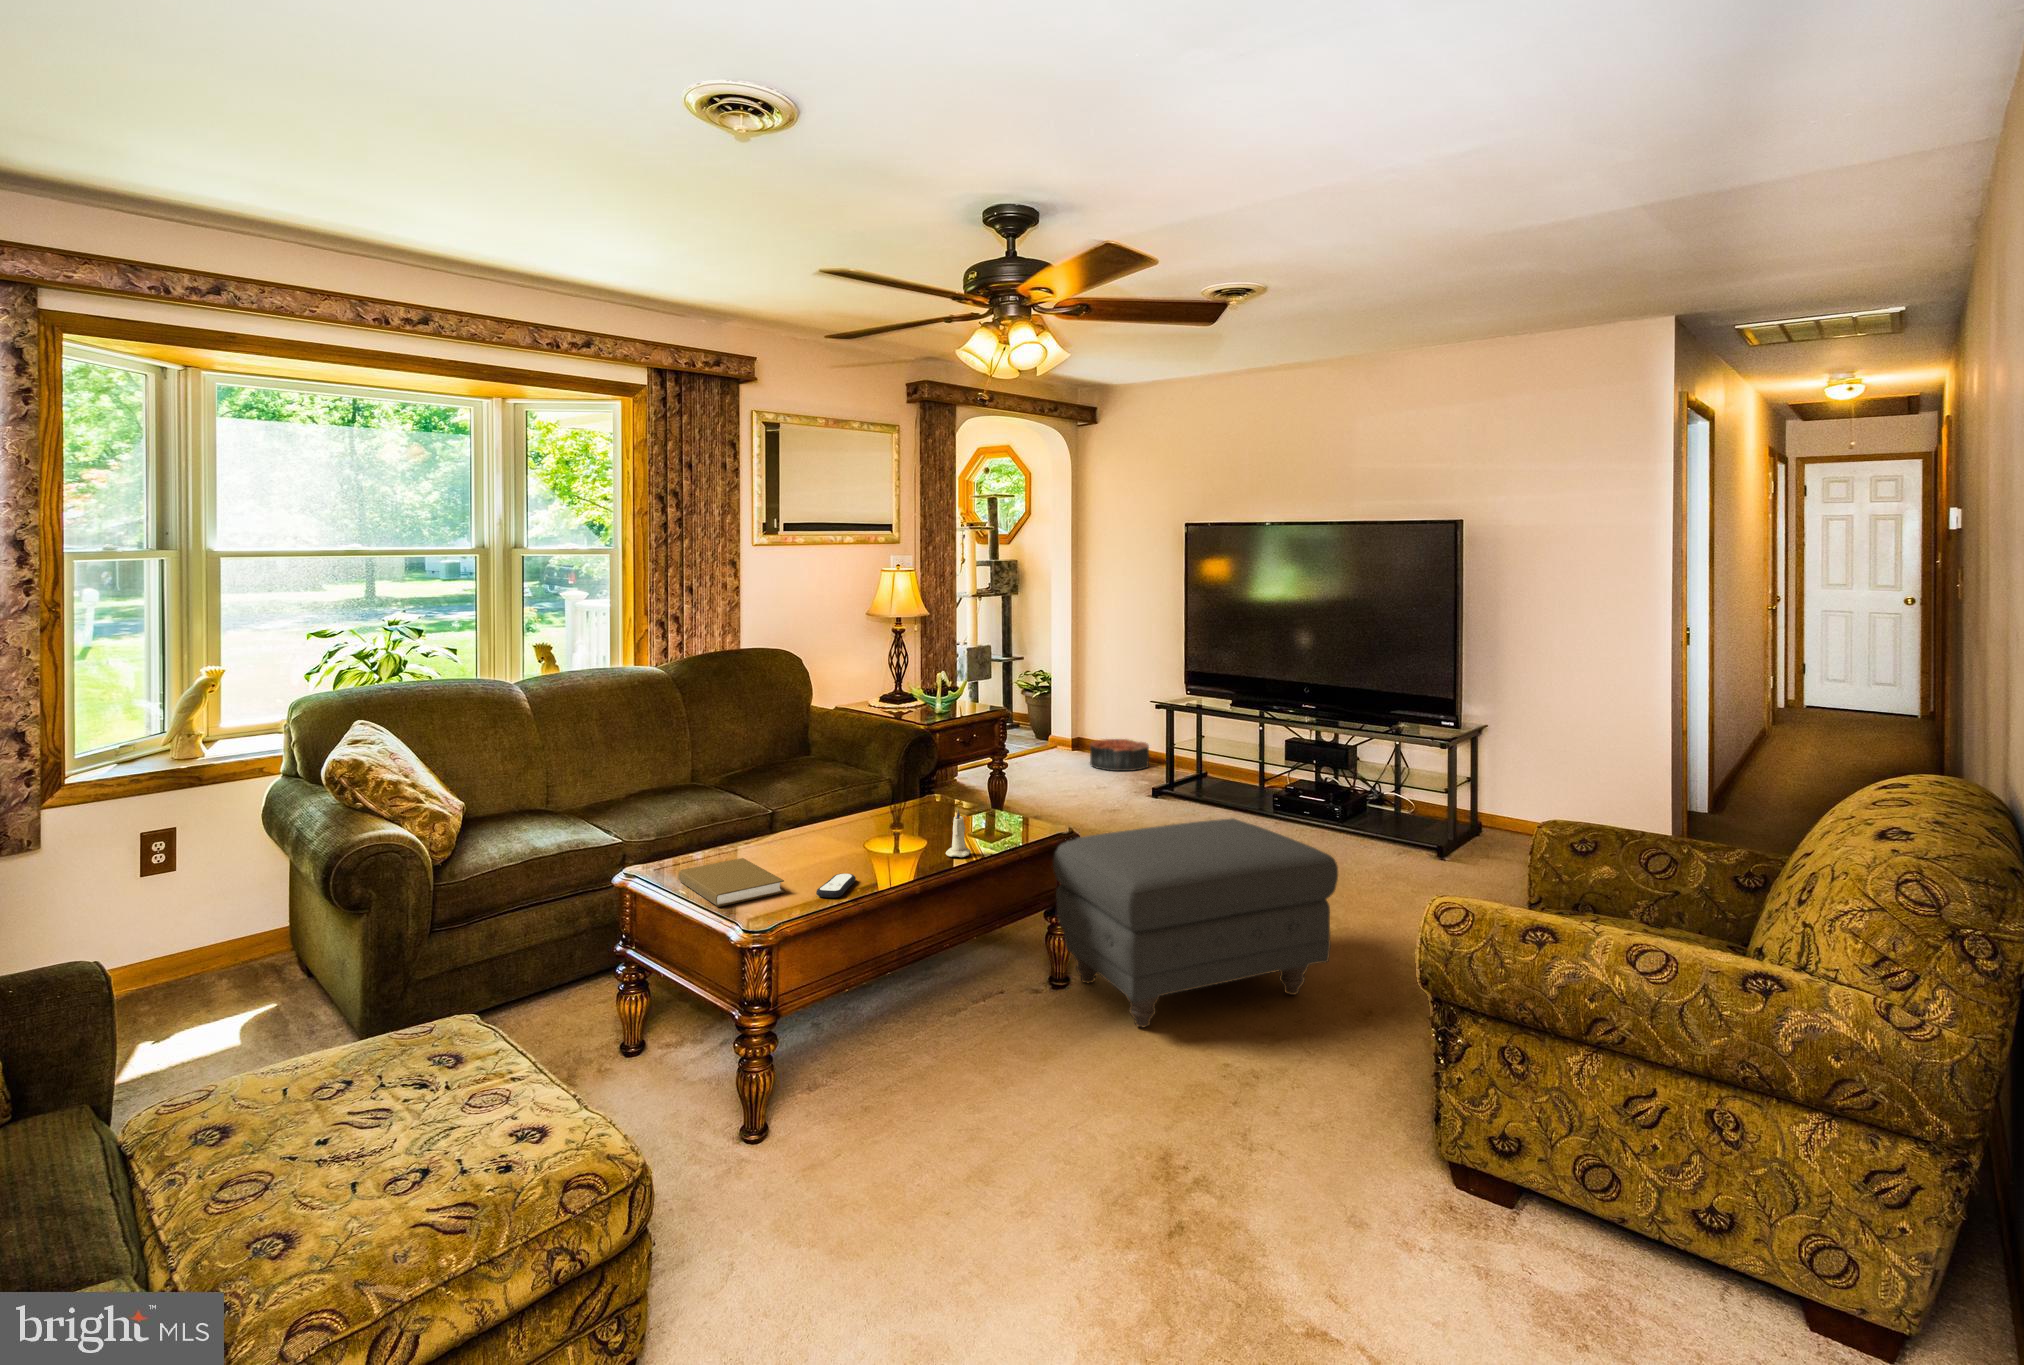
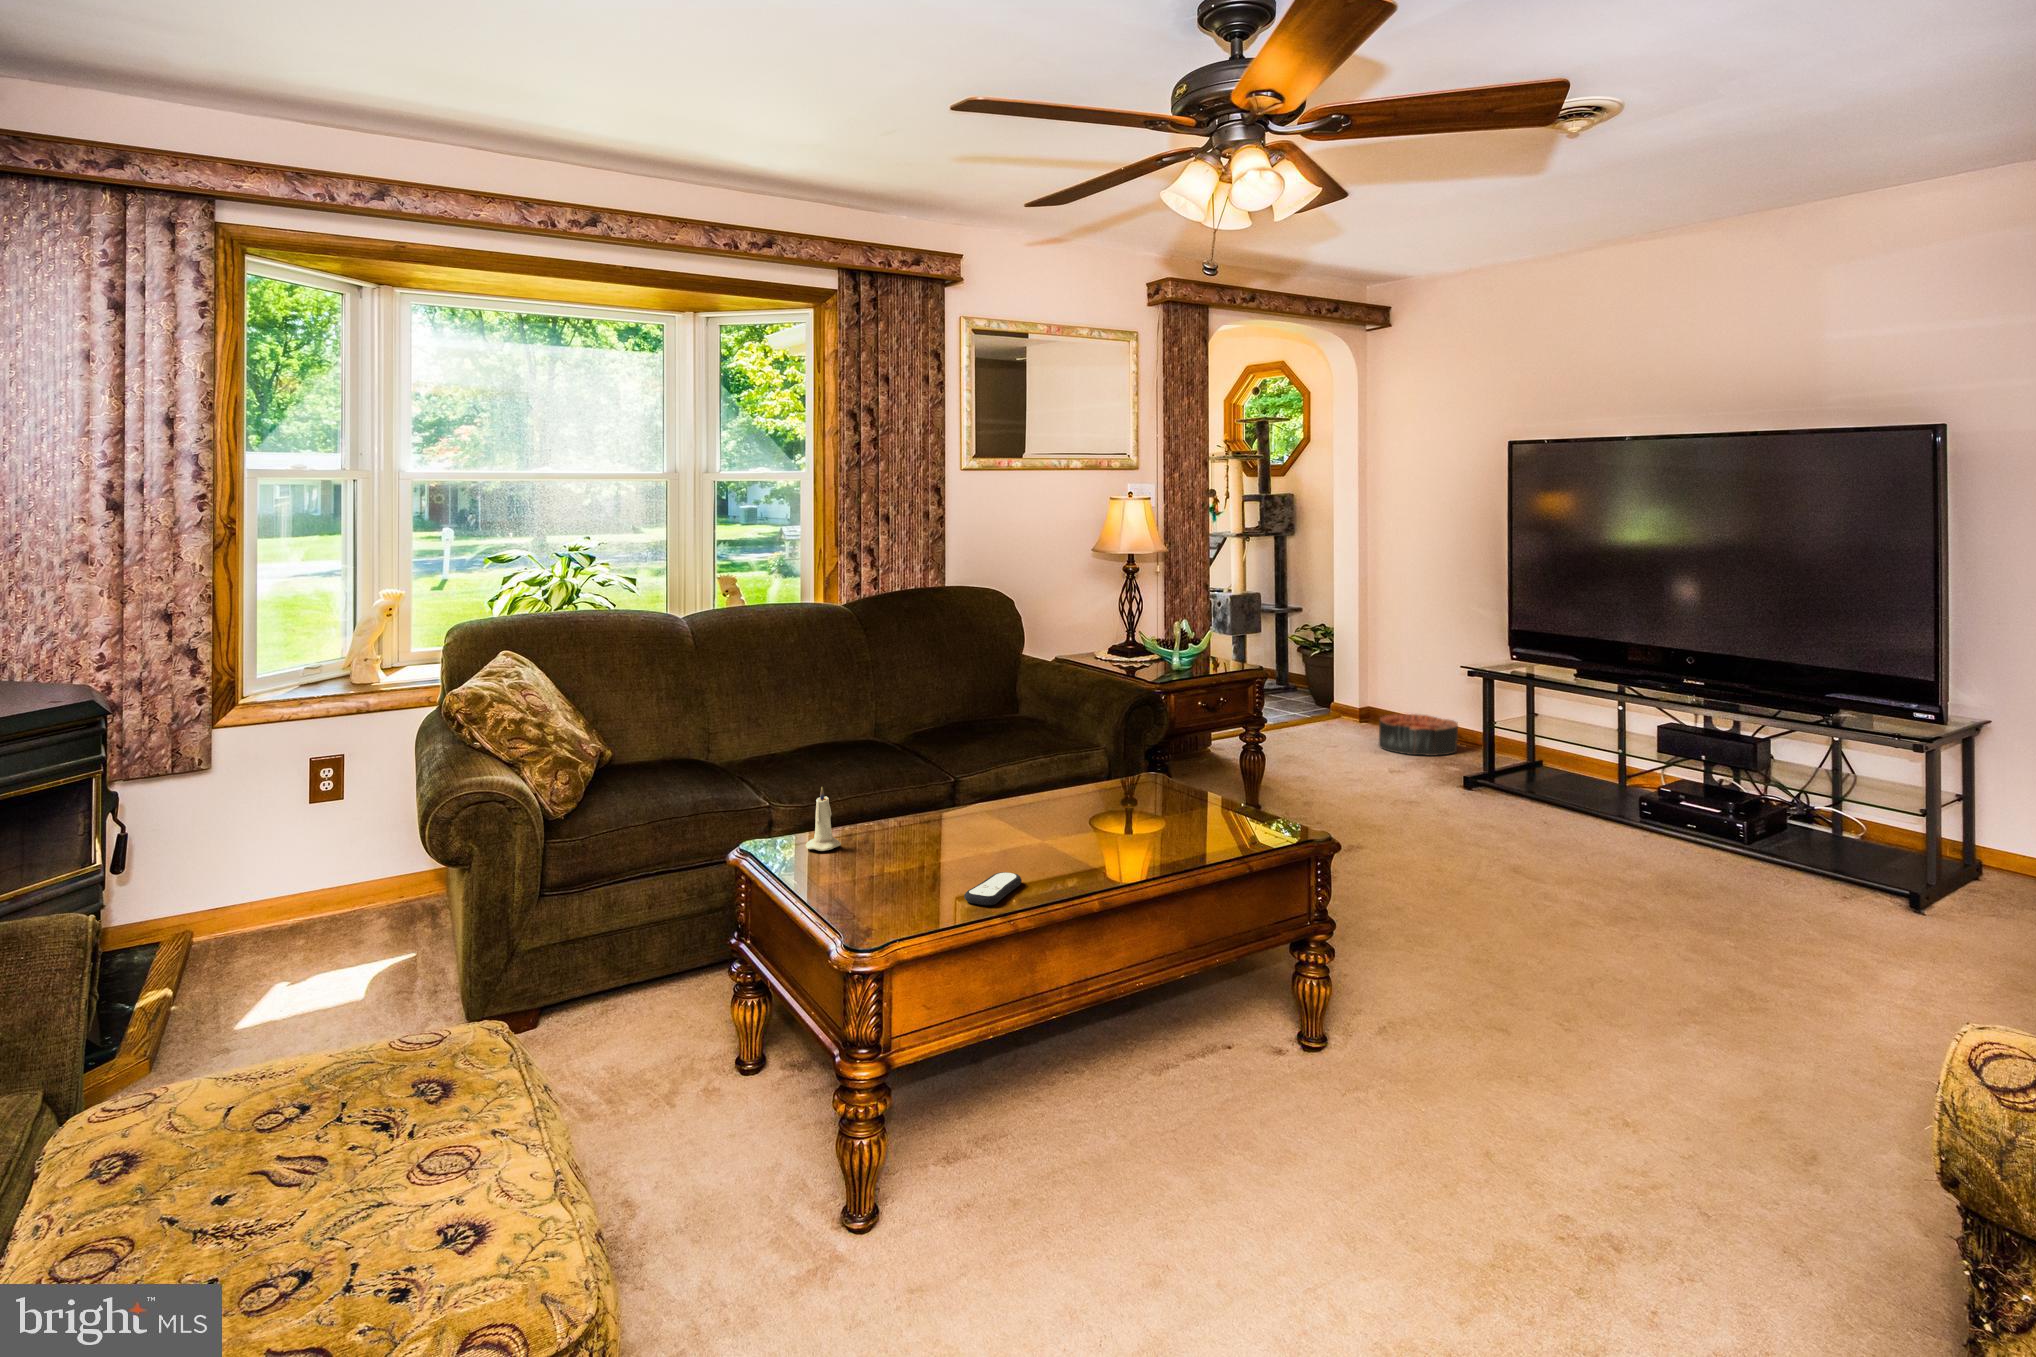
candle: present [946,808,971,857] -> present [806,787,841,851]
ottoman: present [1053,818,1338,1027] -> none [1301,833,1754,1127]
book: present [679,858,784,907] -> none [804,841,926,905]

